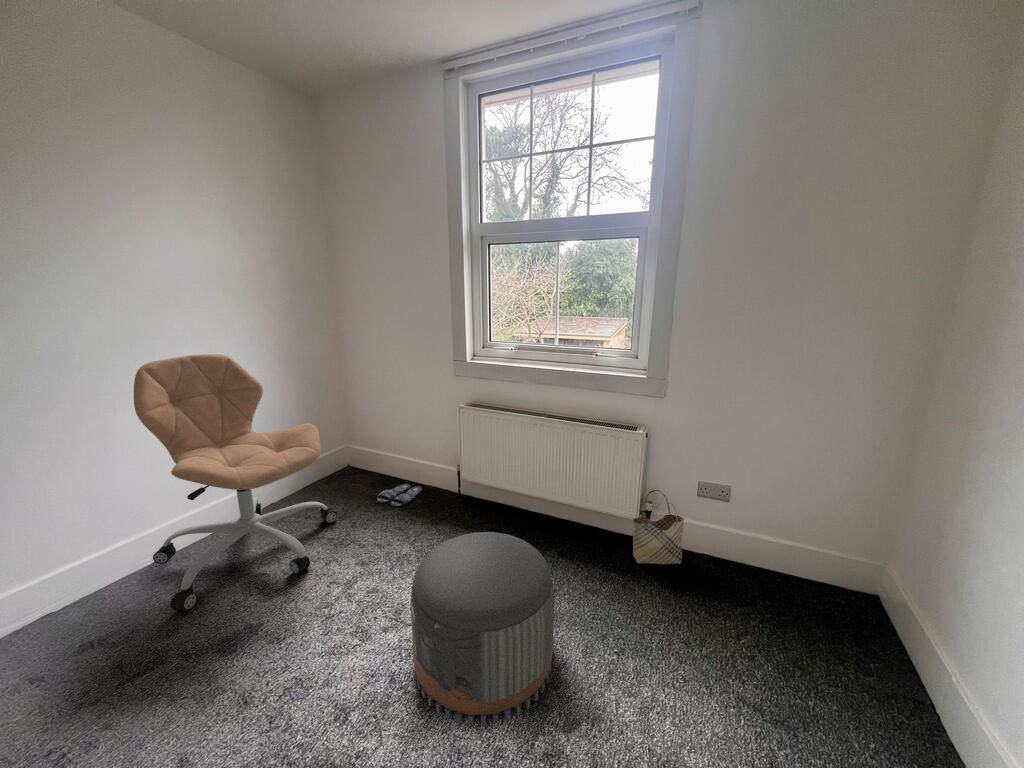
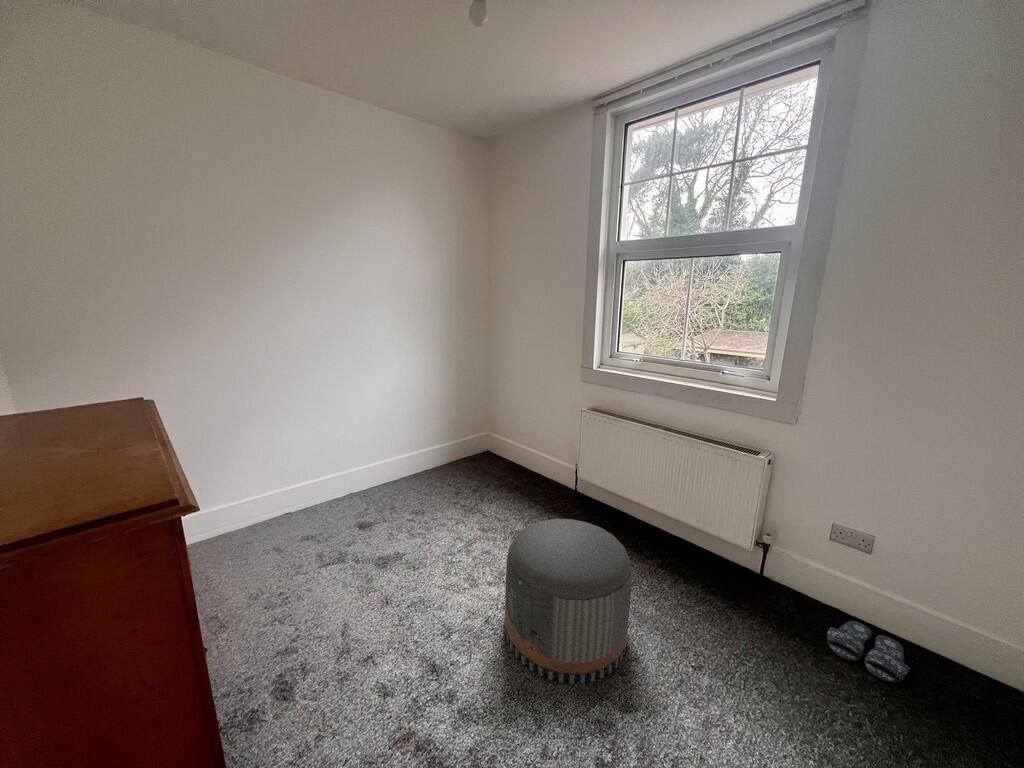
office chair: present [134,354,337,611] -> none [348,348,472,532]
slippers: present [377,484,422,507] -> present [827,621,910,682]
woven basket: present [633,490,684,564] -> none [741,521,806,607]

